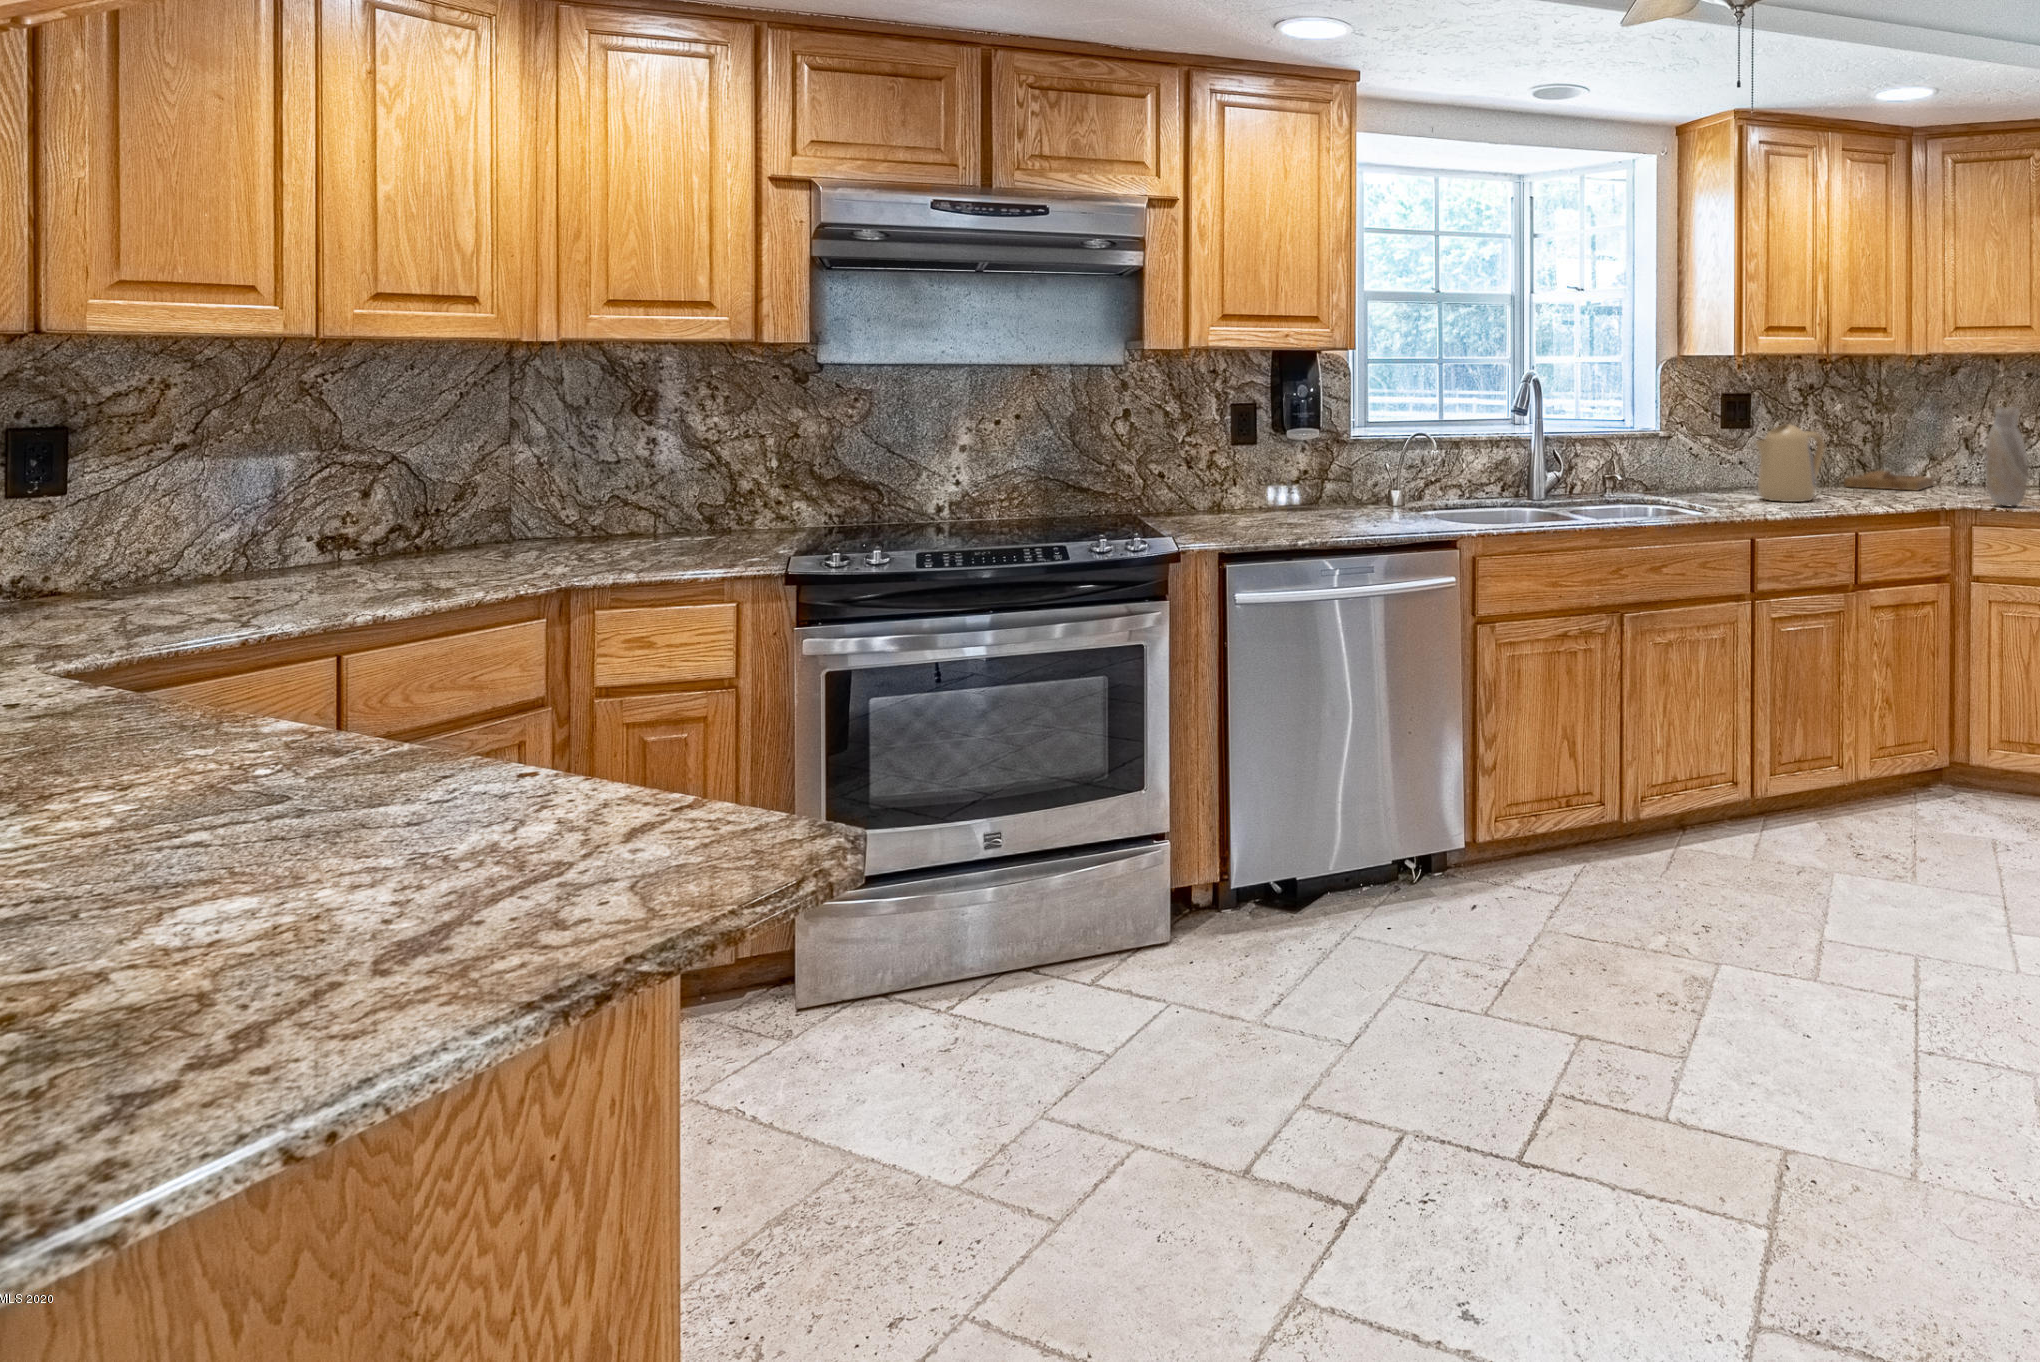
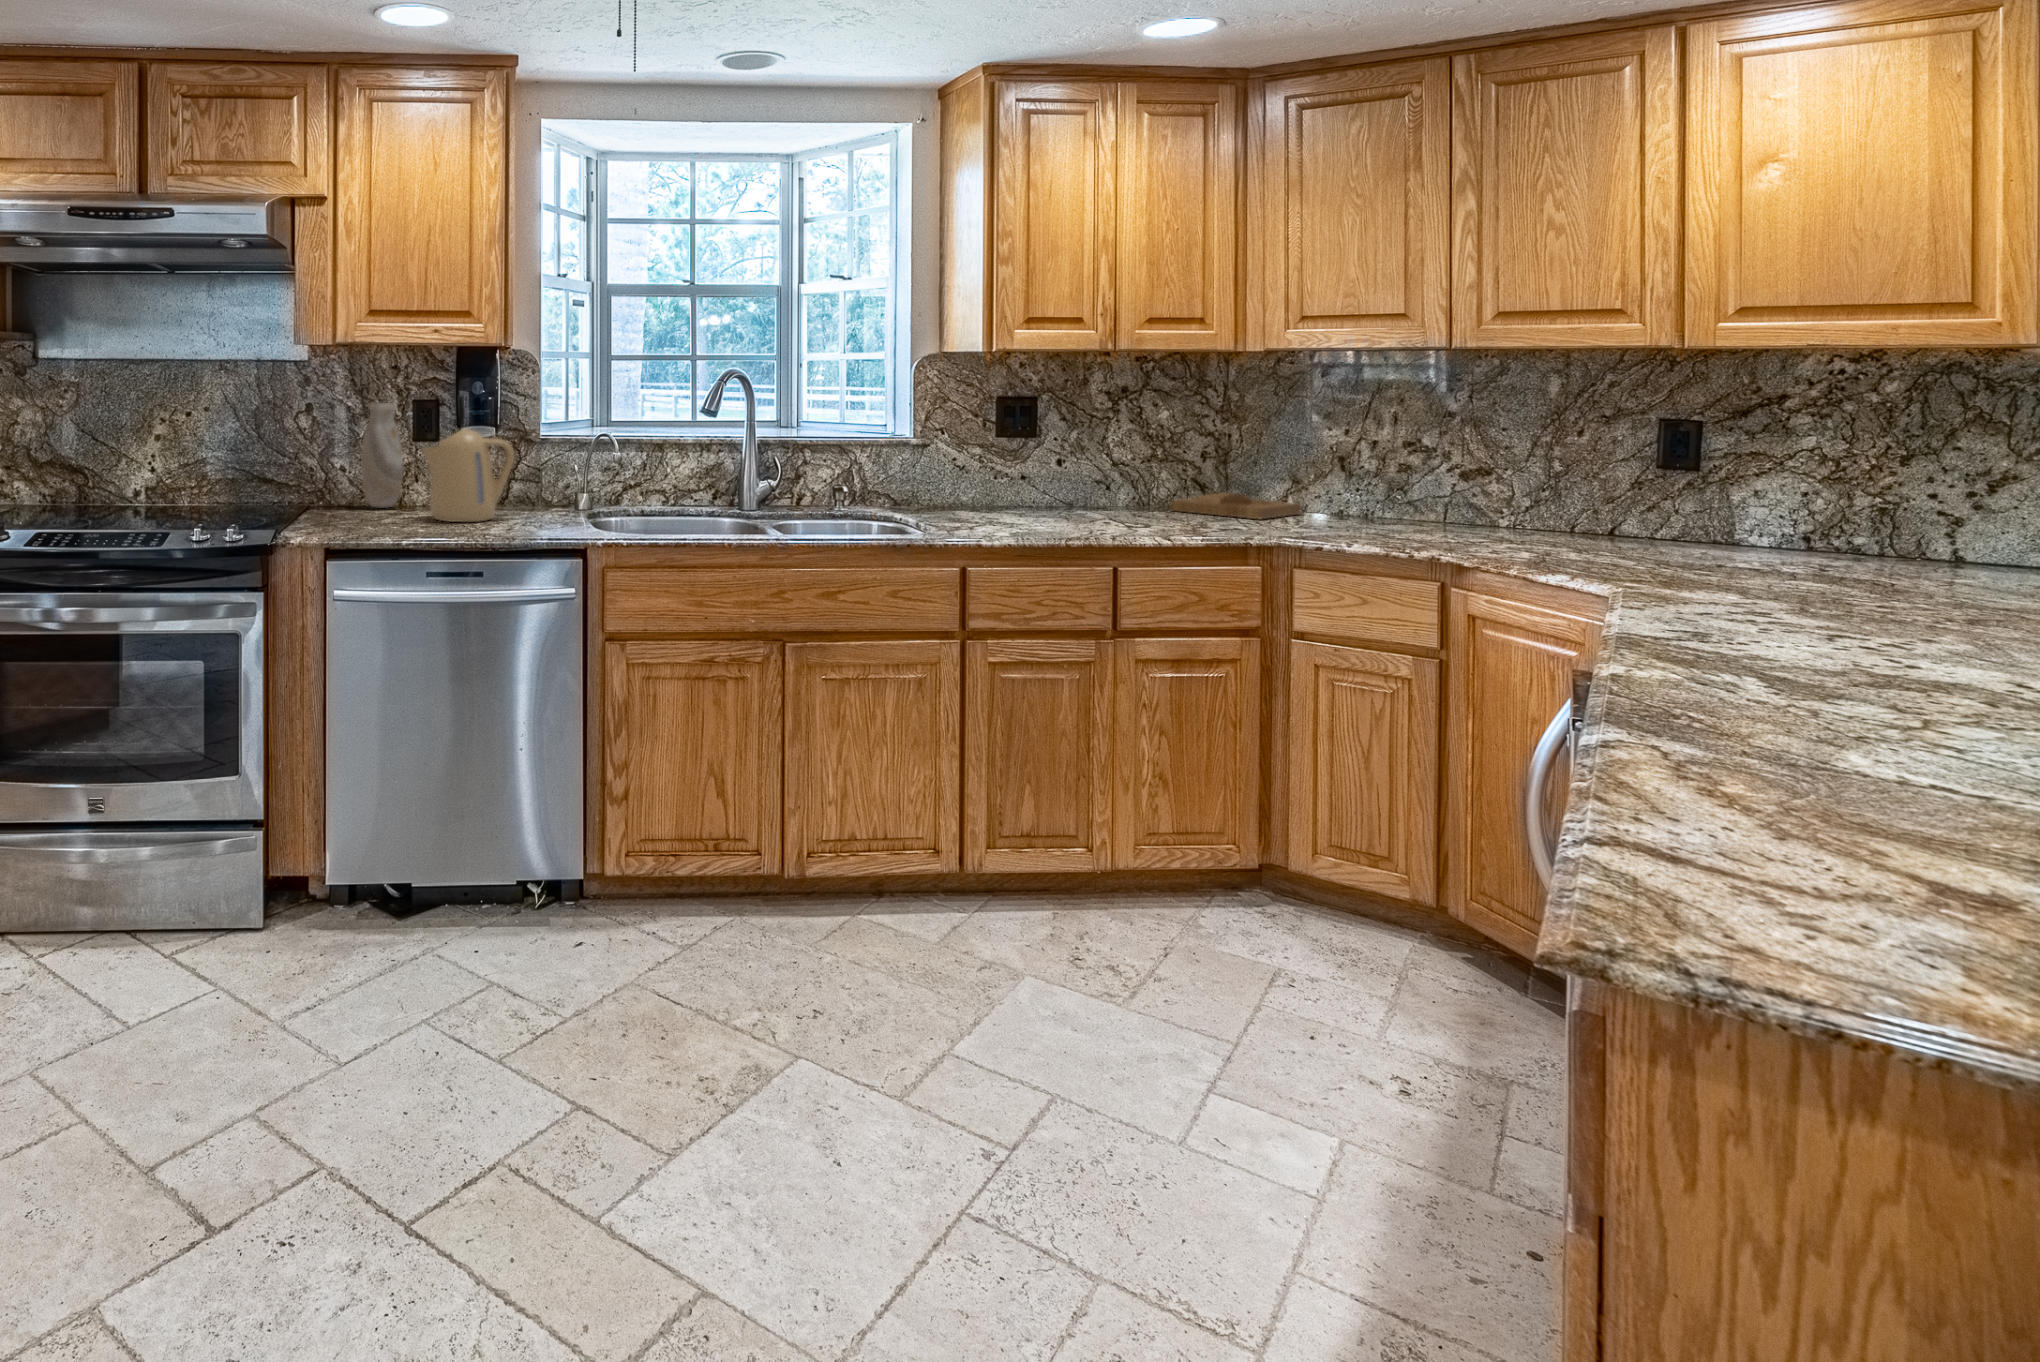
vase: present [1985,407,2028,507] -> present [361,403,403,508]
kettle: present [1756,424,1825,502] -> present [423,429,514,522]

